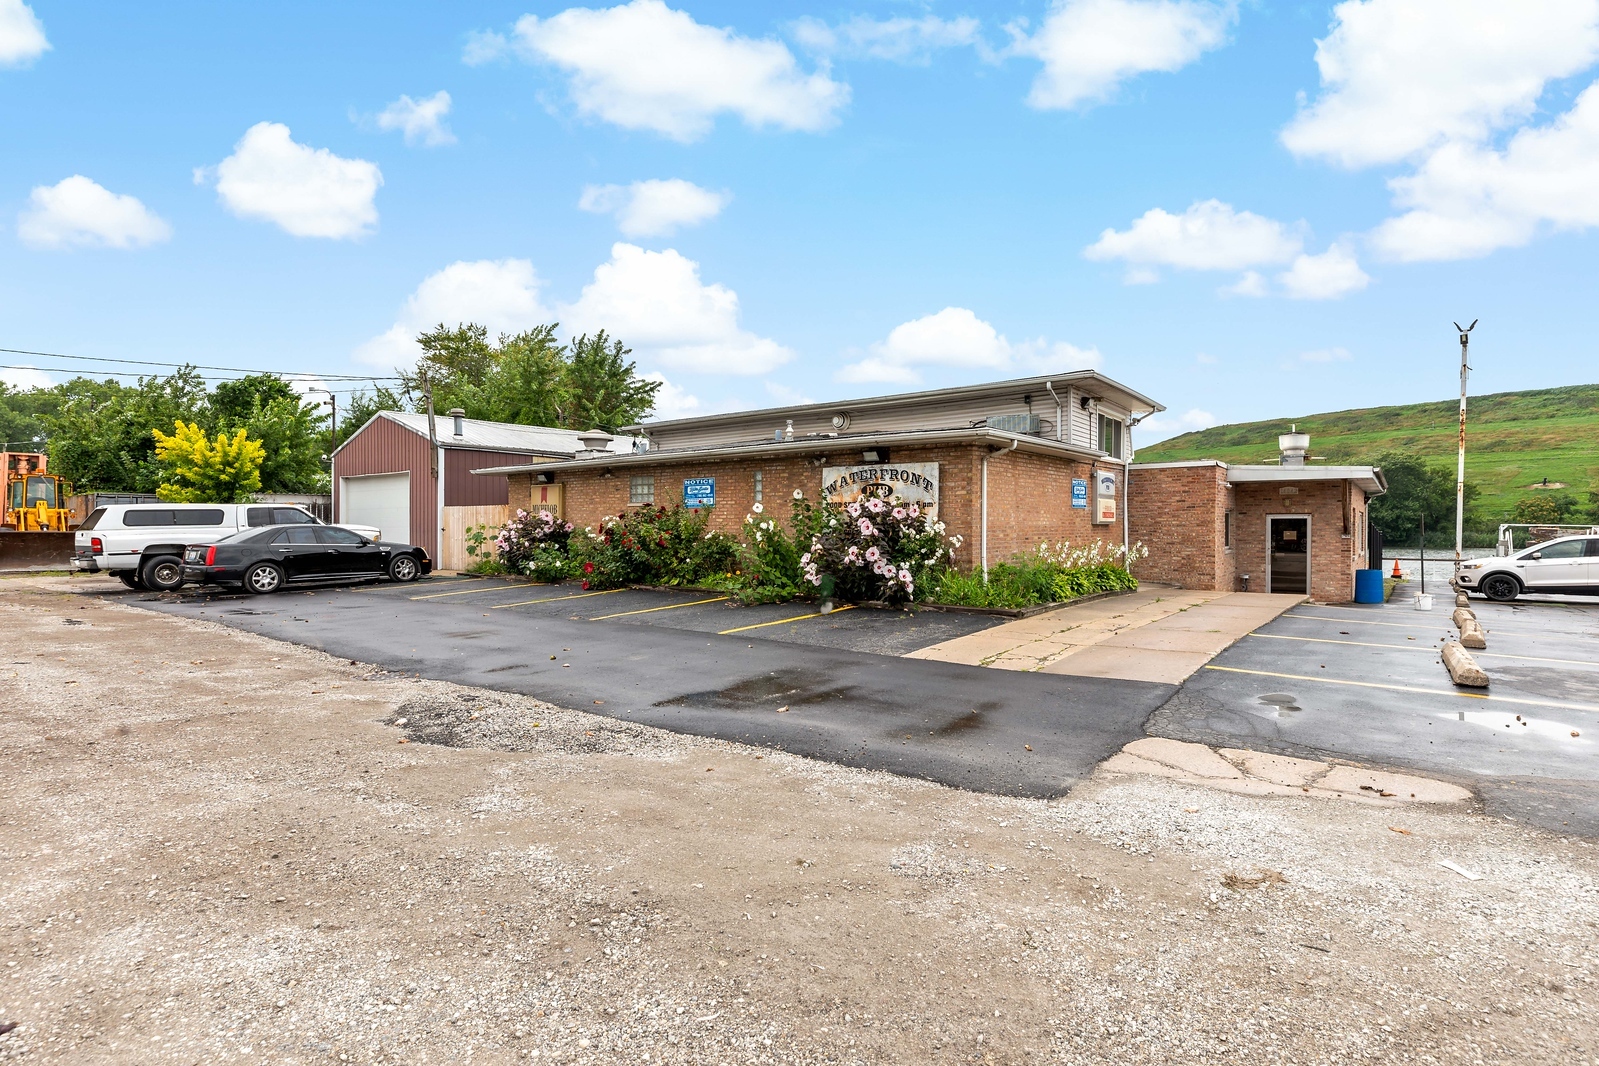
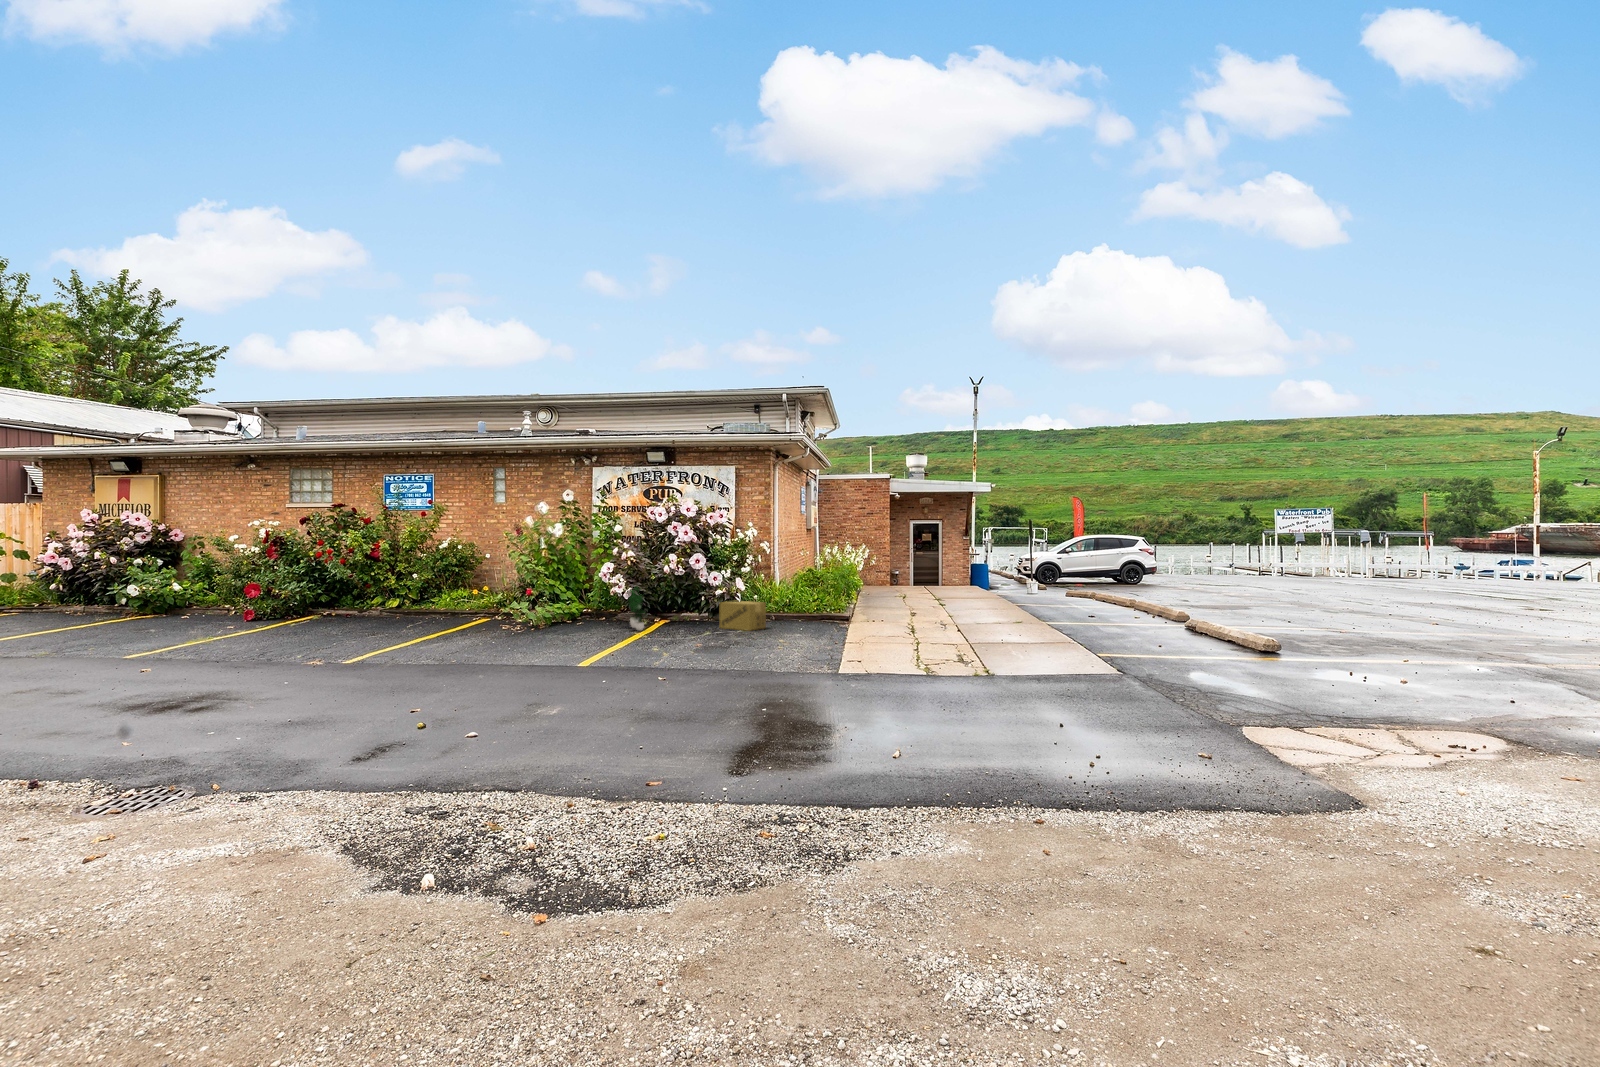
cardboard box: none [896,592,937,621] -> present [719,601,766,631]

